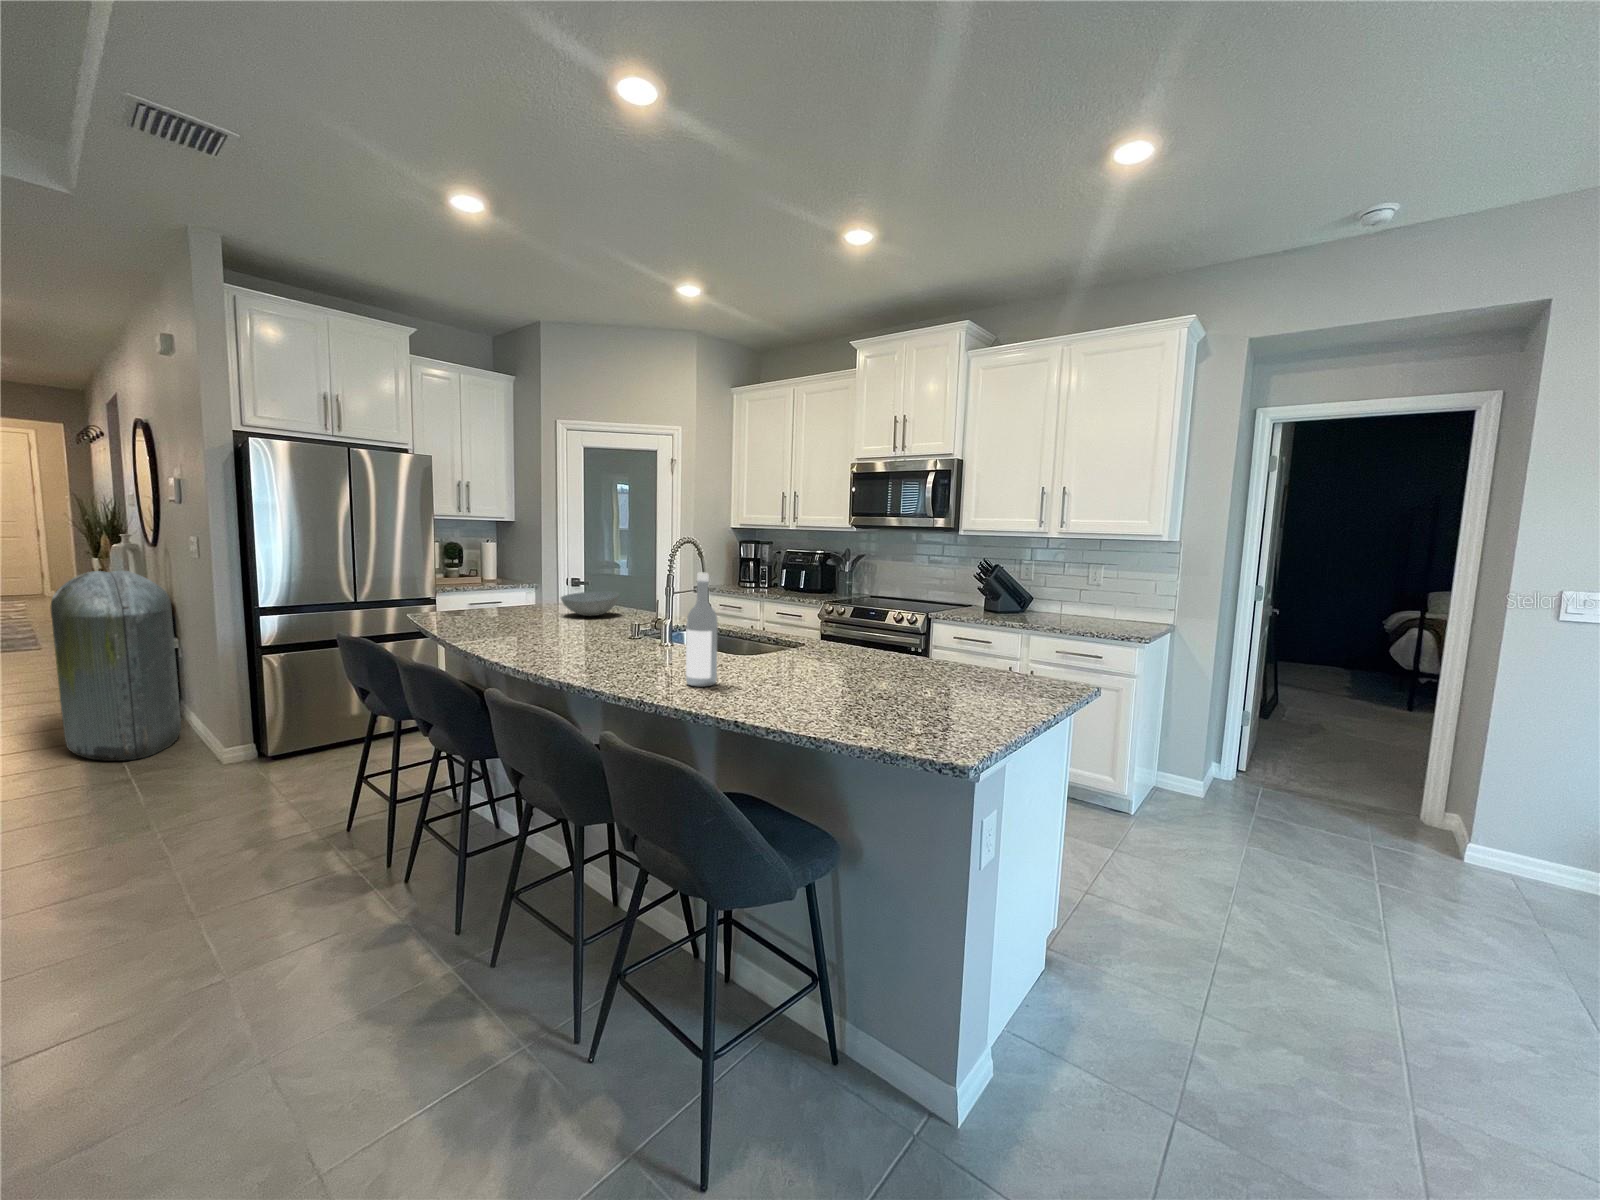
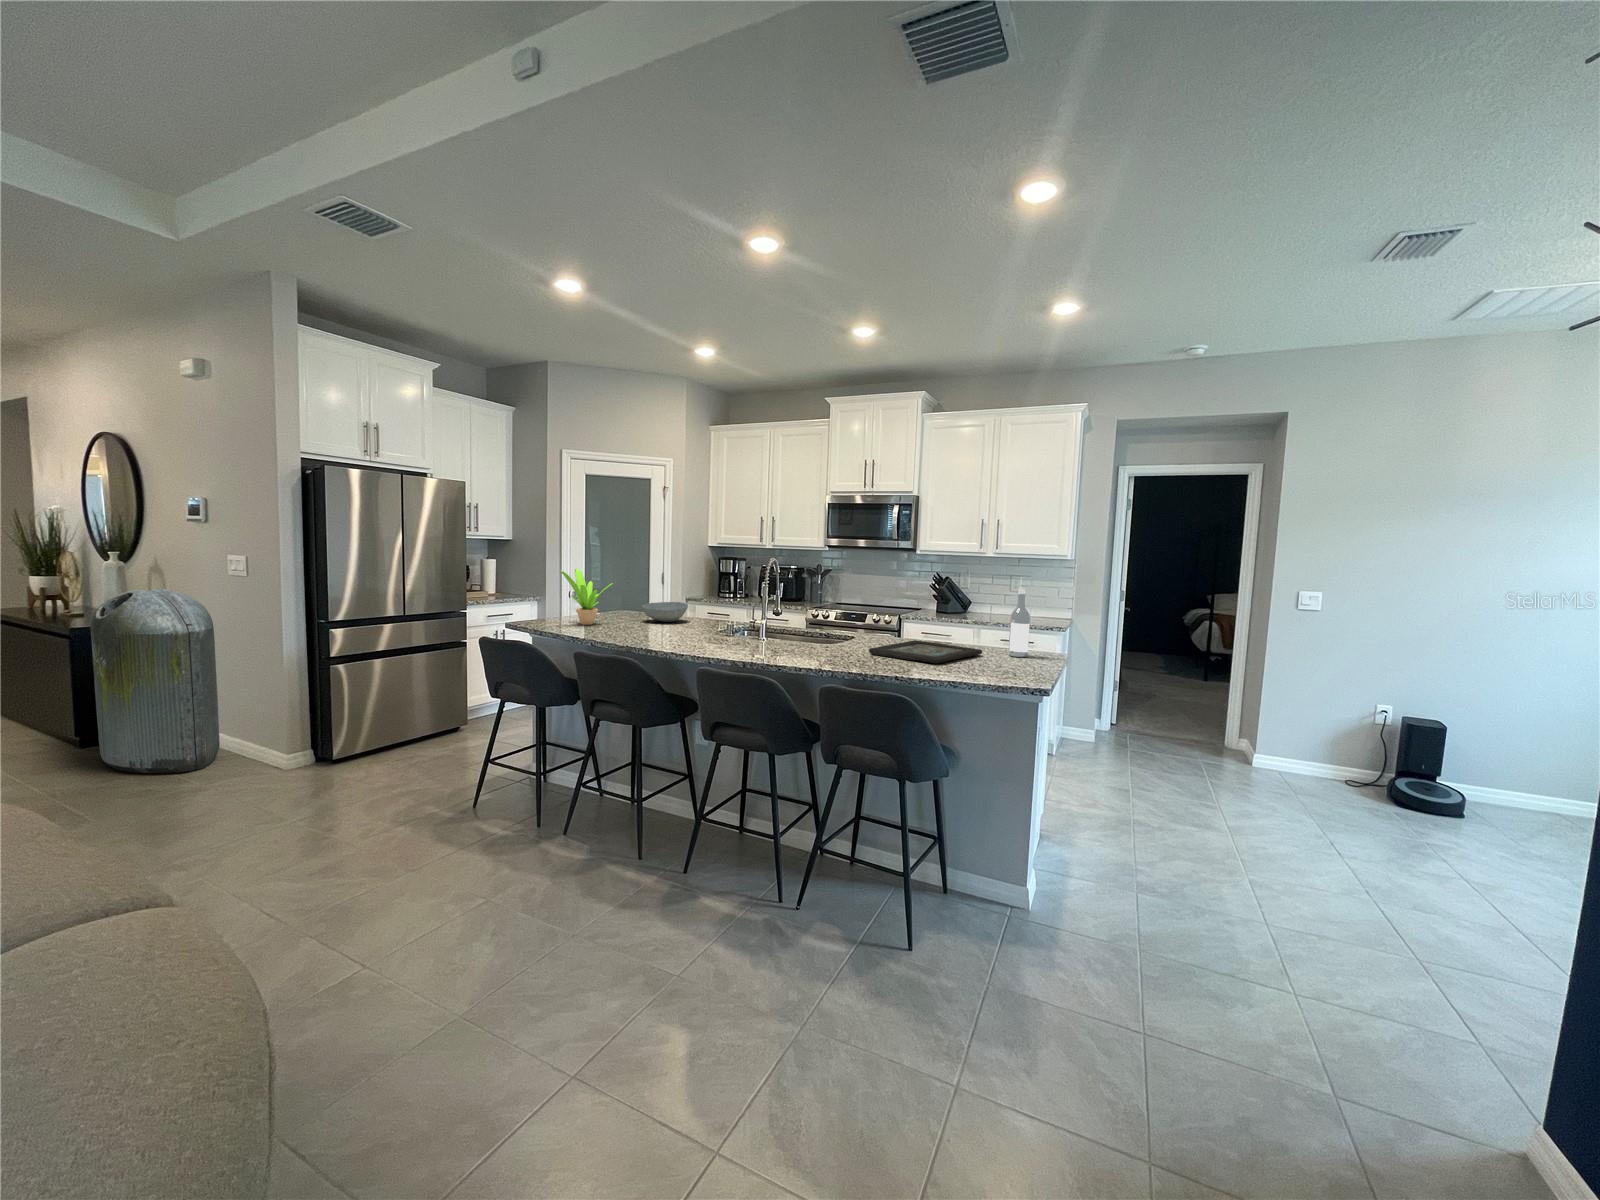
potted plant: none [444,549,517,618] -> present [561,568,613,625]
wine bottle: present [686,572,718,687] -> present [1009,589,1030,657]
decorative tray: none [750,653,928,696] -> present [869,640,982,664]

